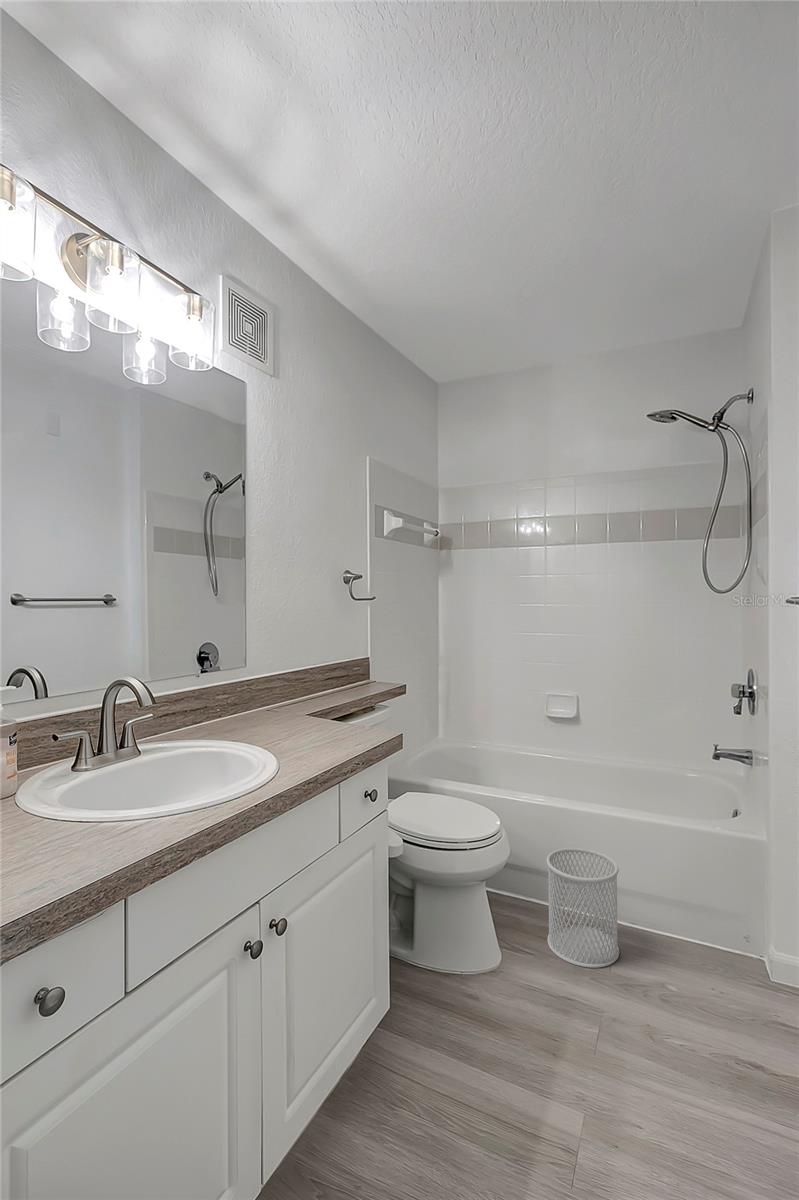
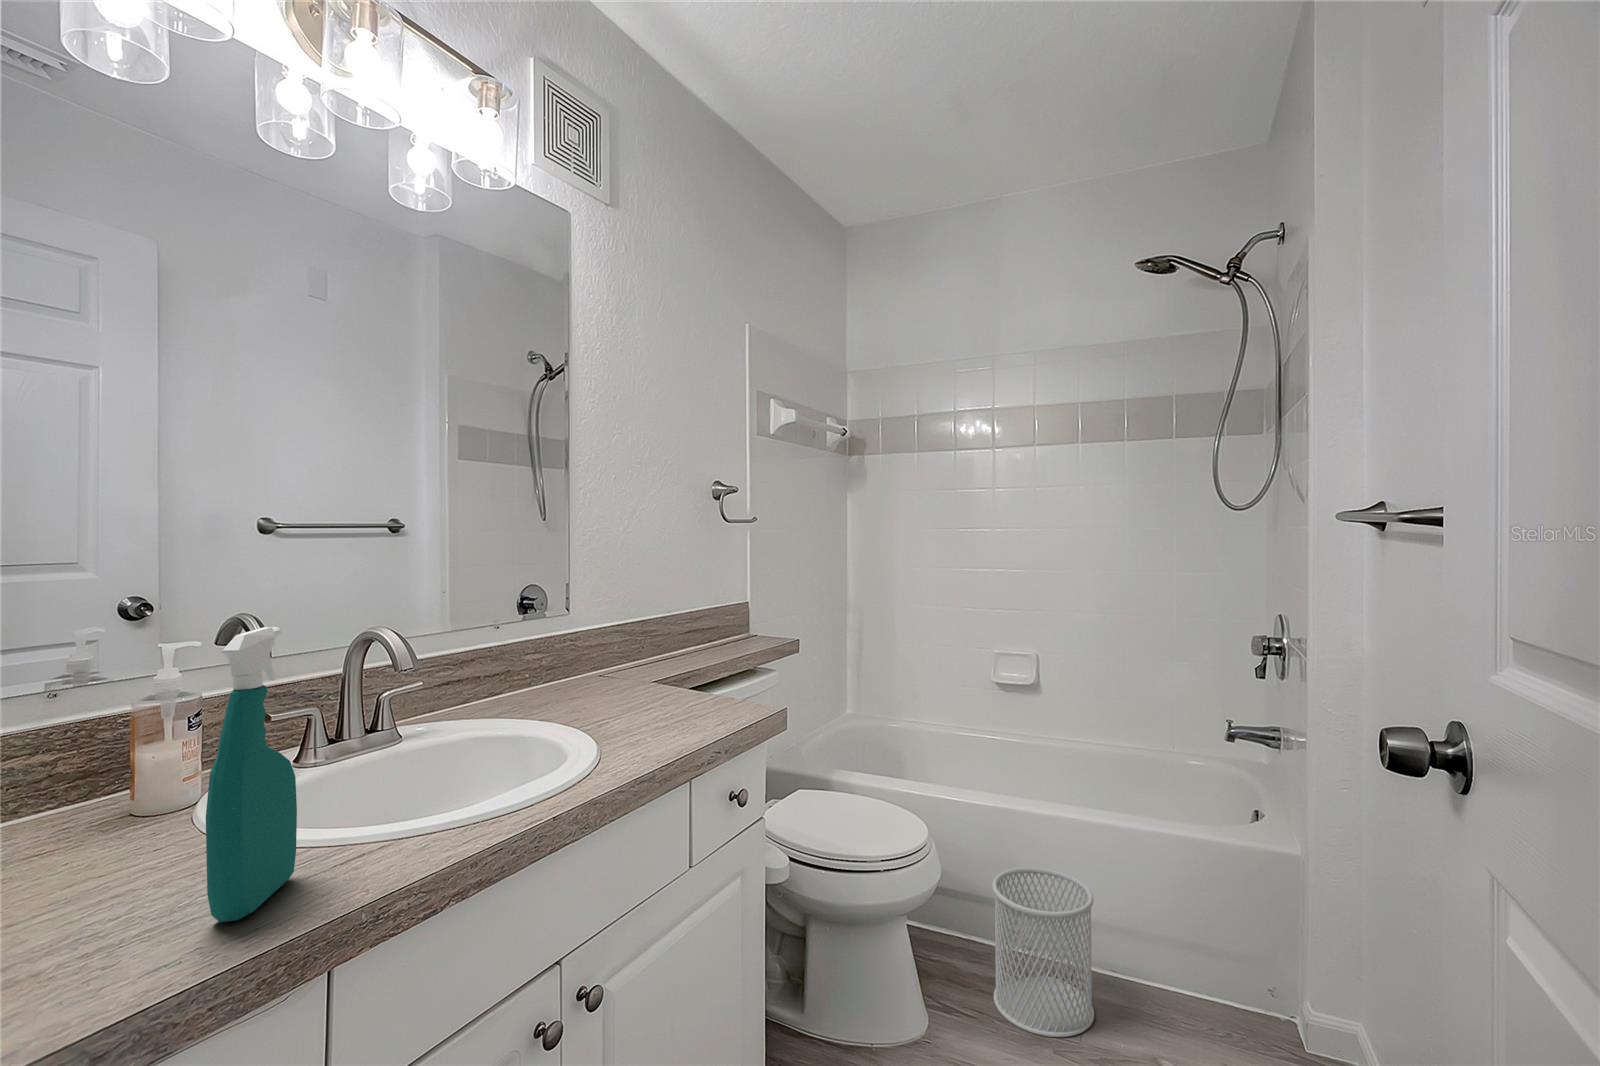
spray bottle: none [51,677,98,866] -> present [206,627,297,922]

